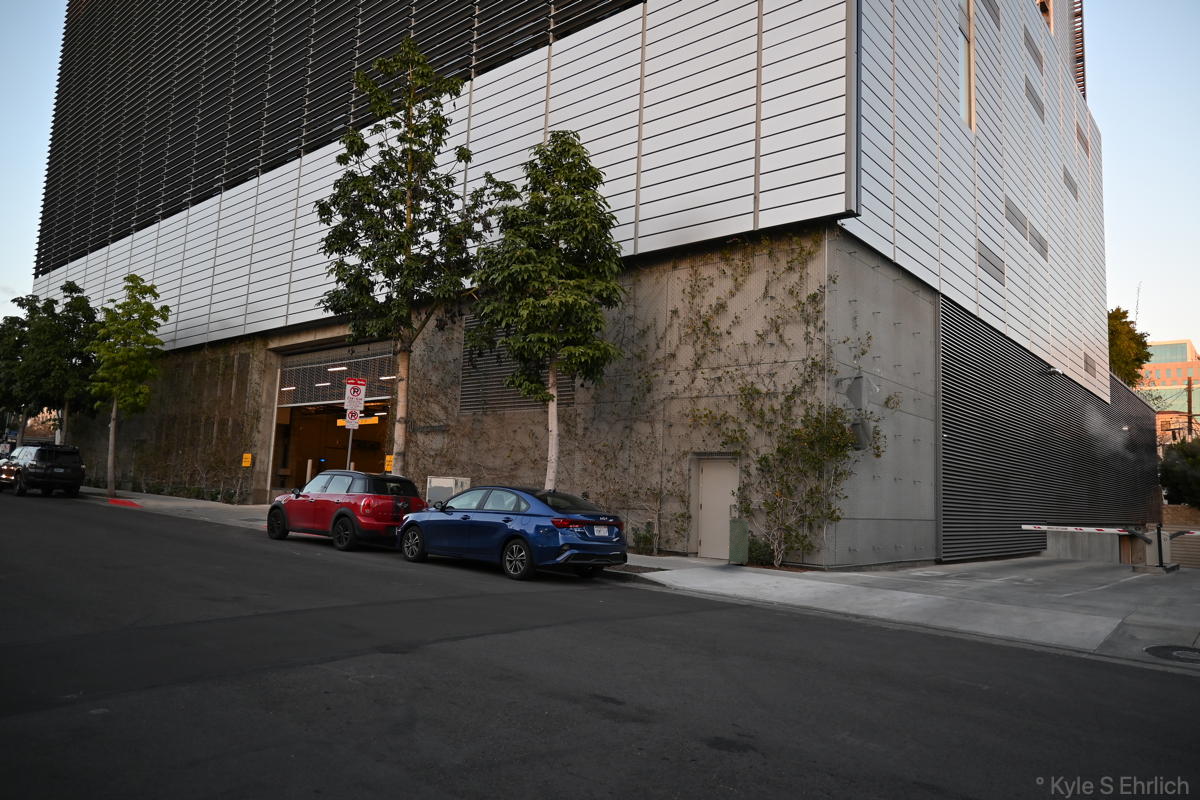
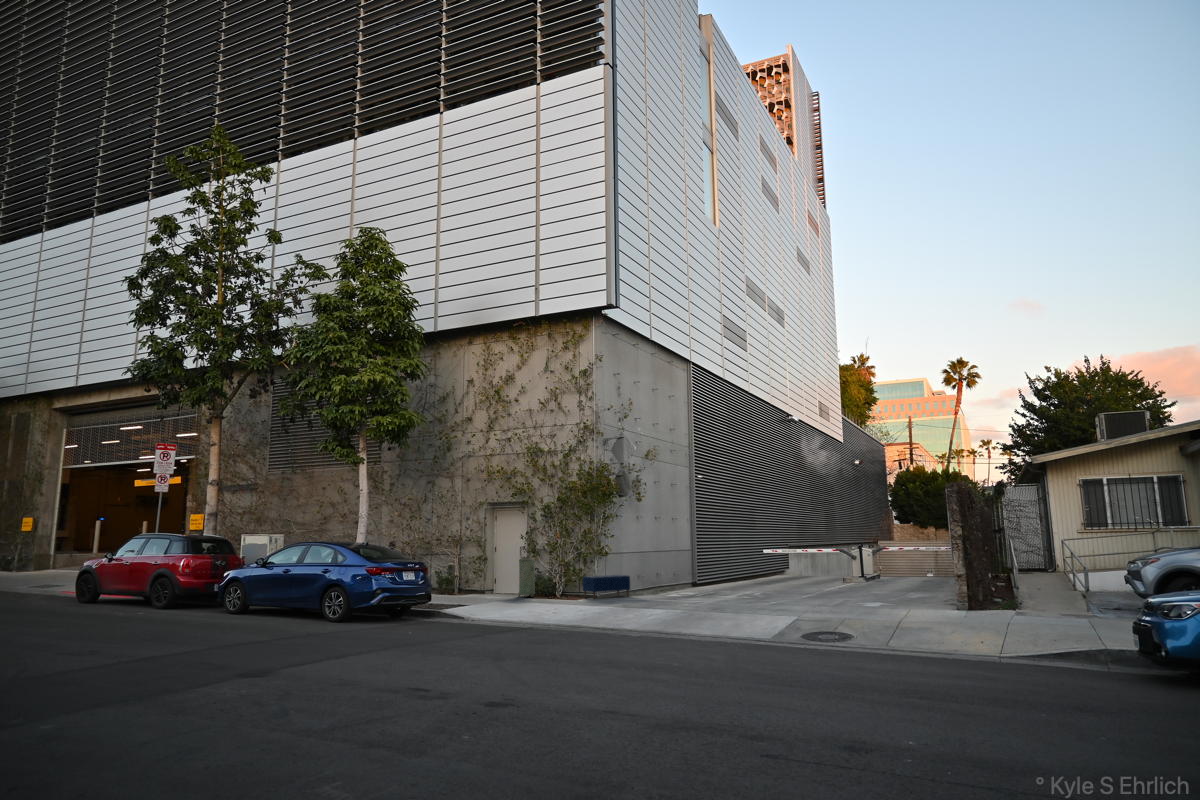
bench: none [808,545,869,574] -> present [583,575,630,599]

